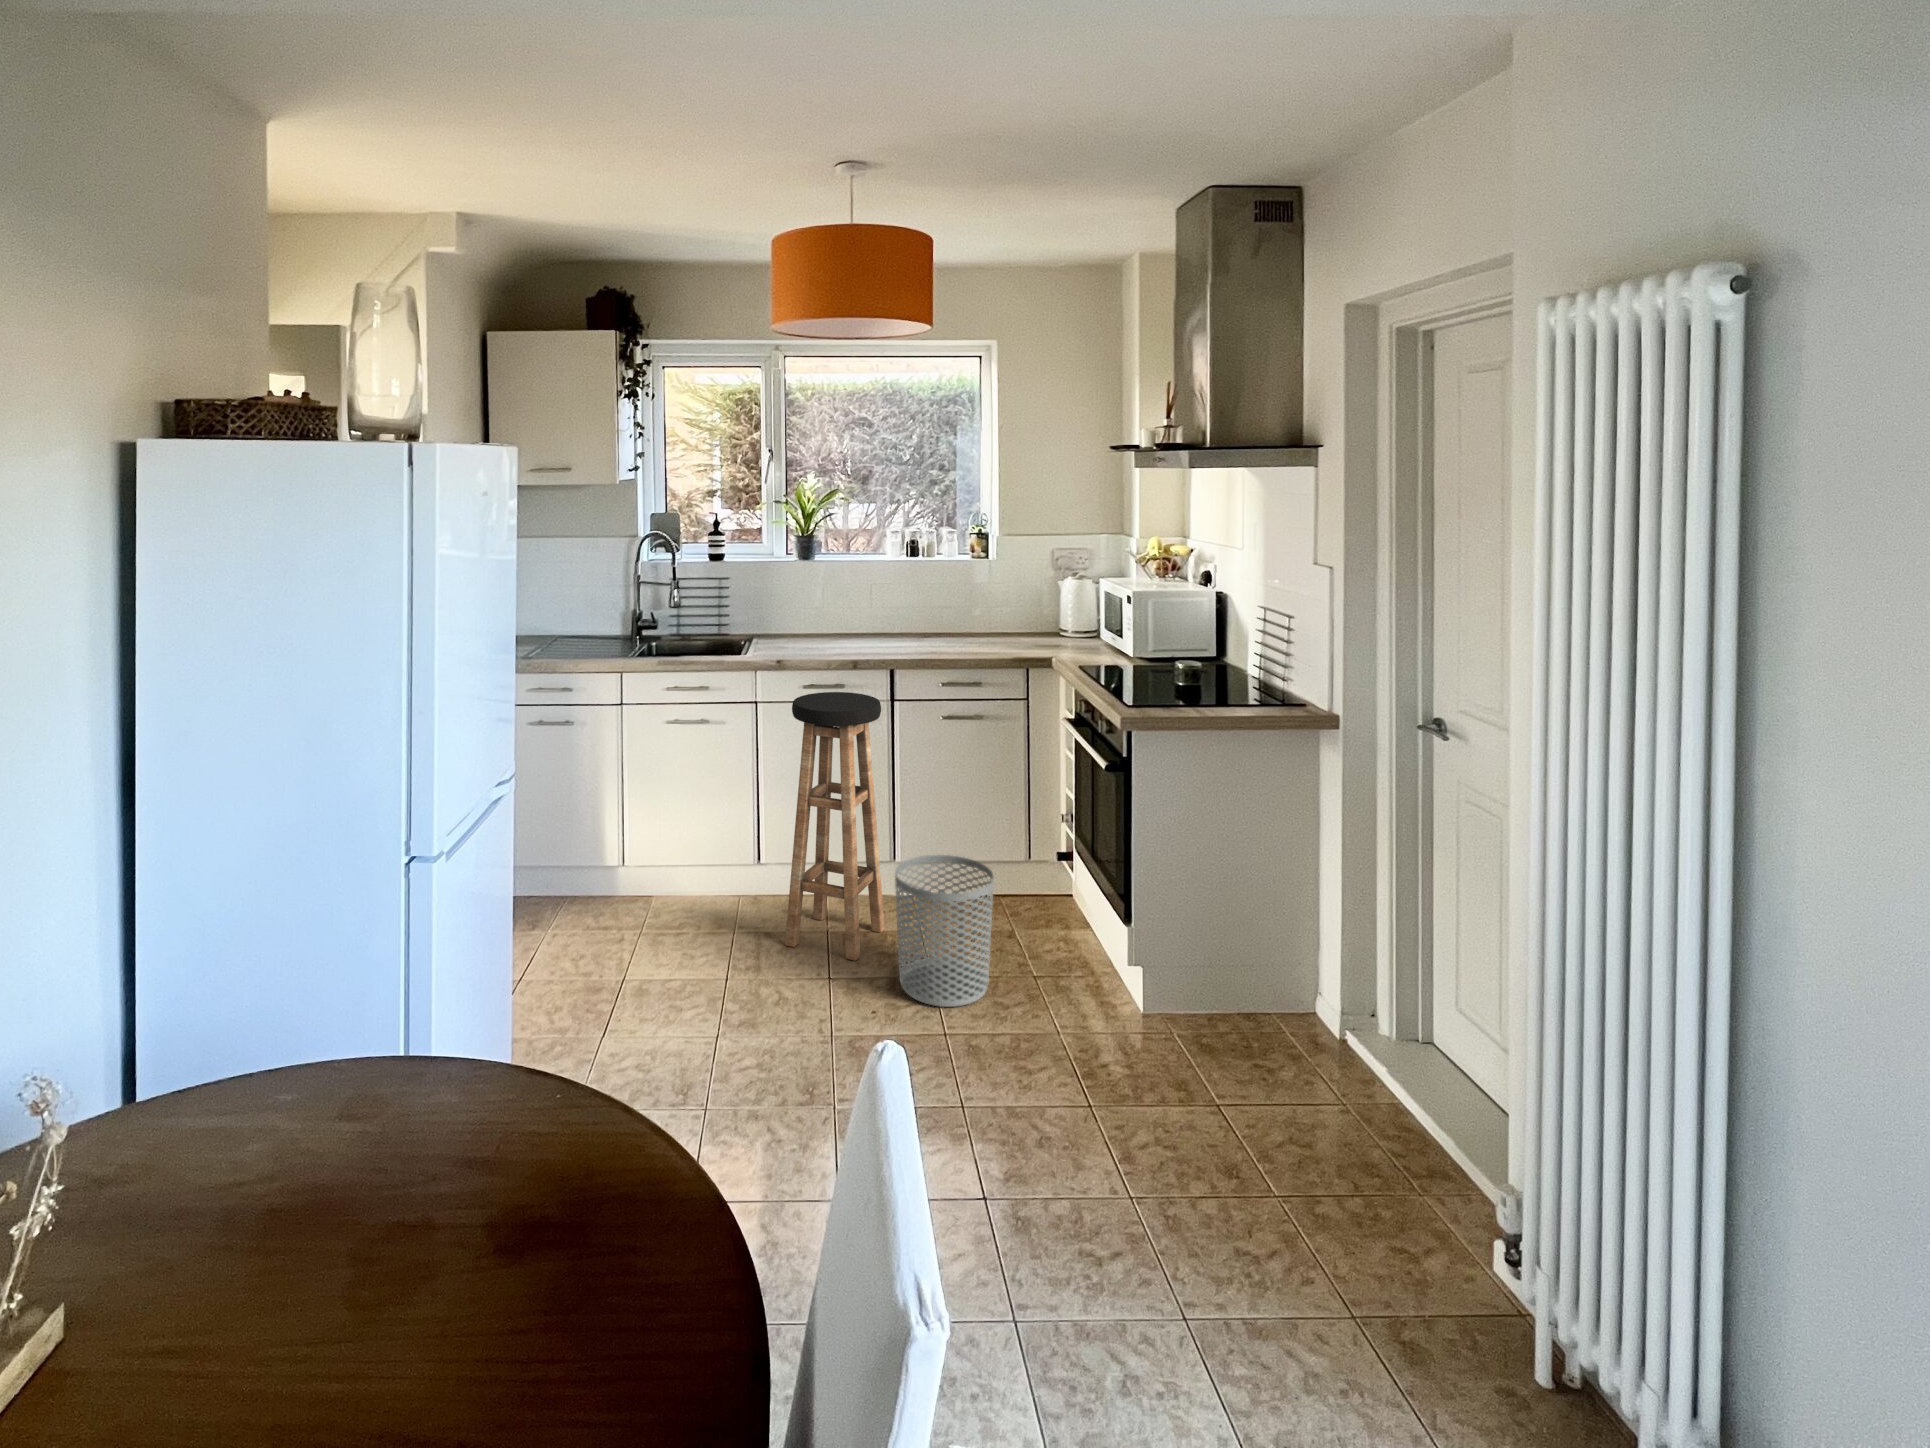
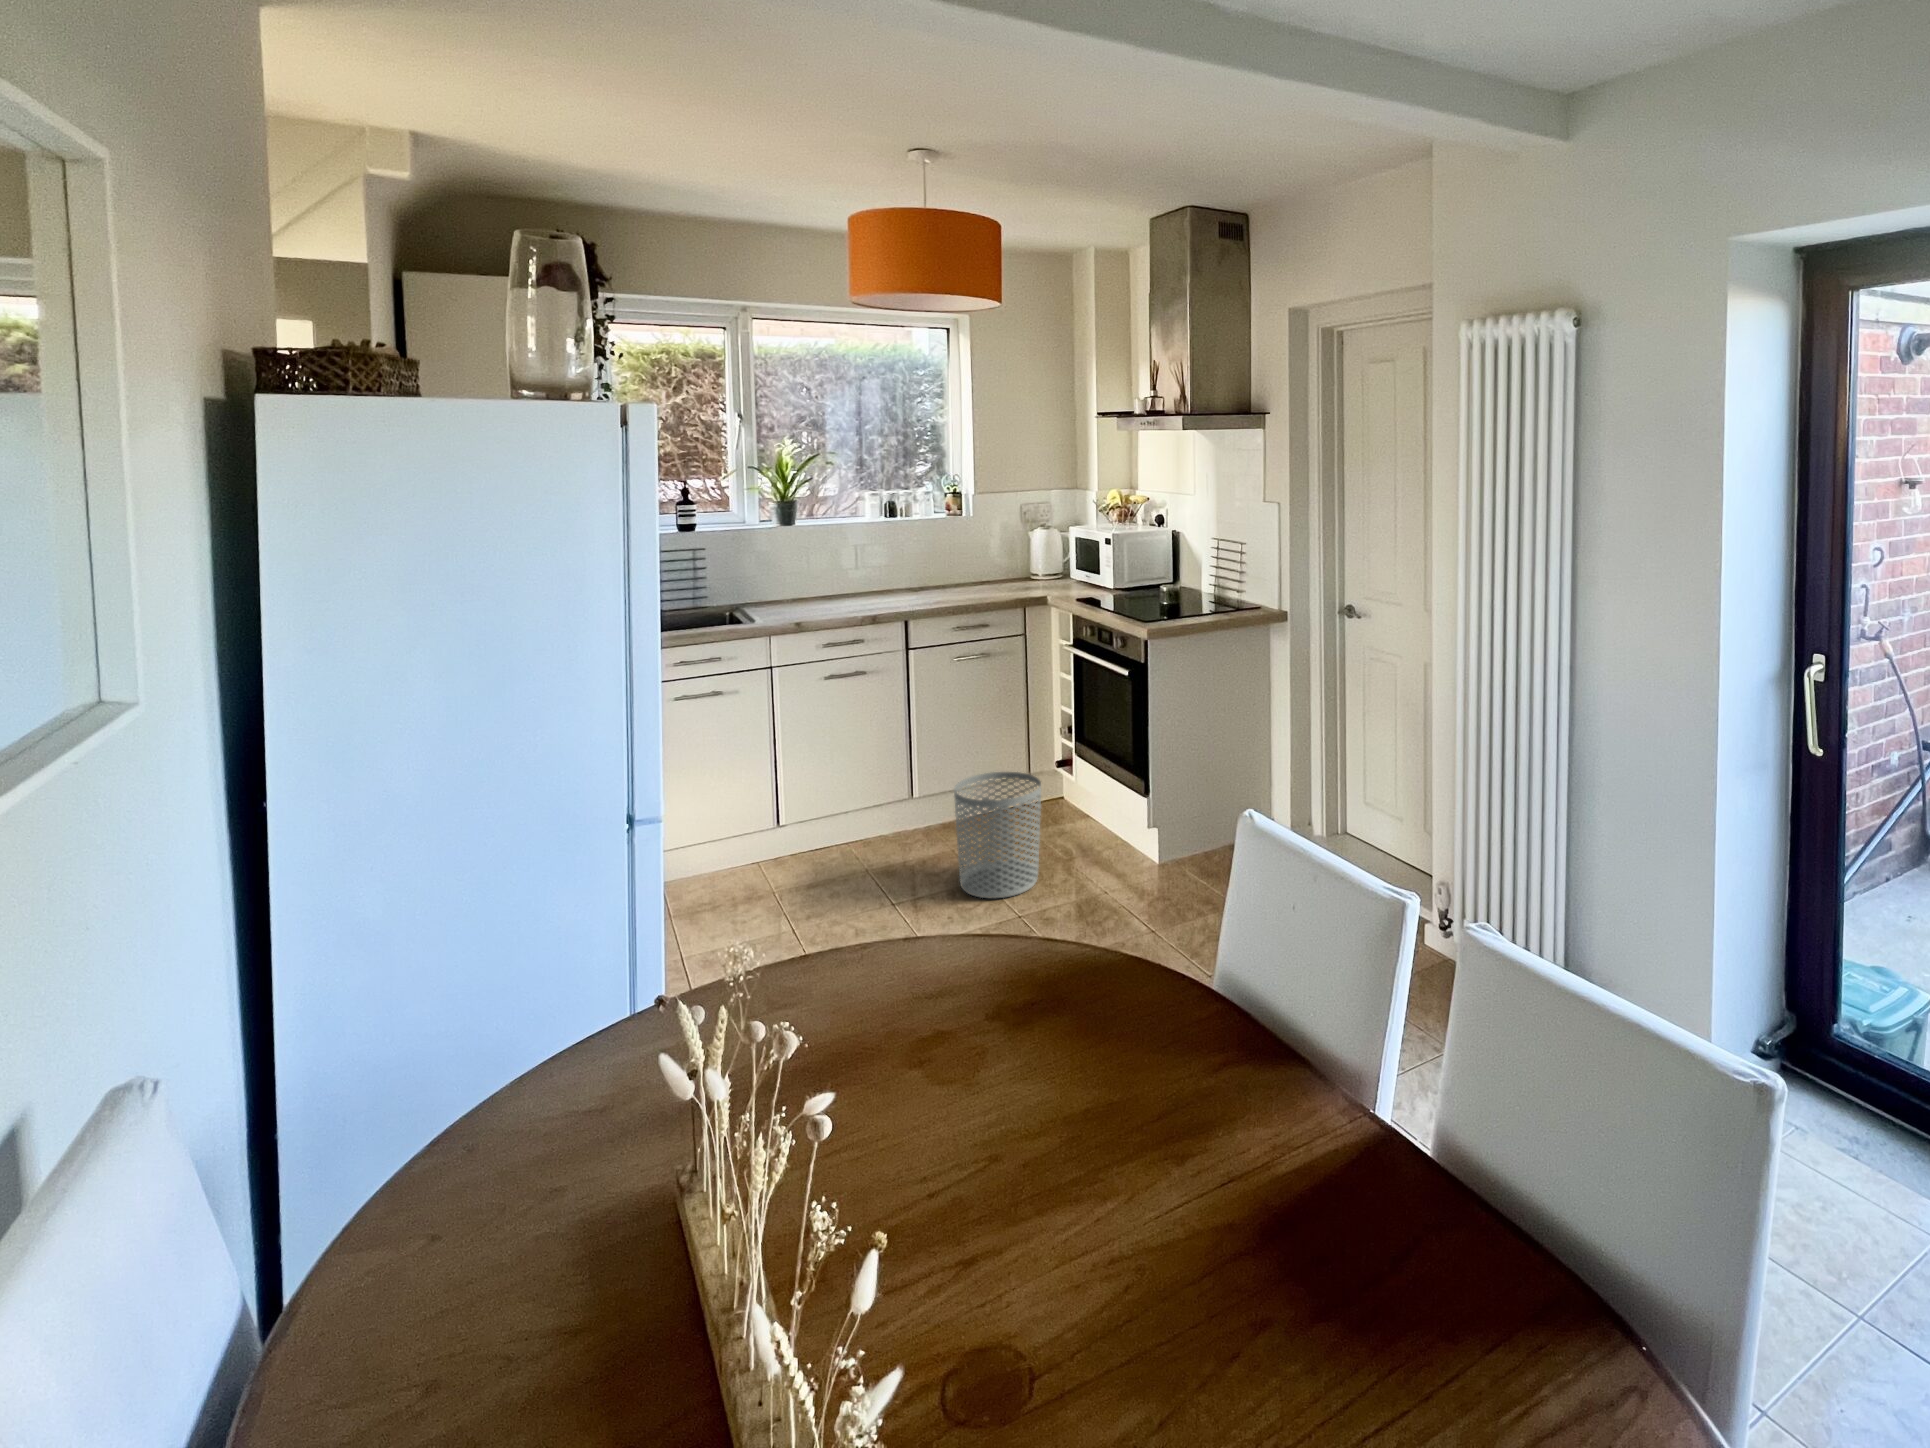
bar stool: present [785,692,885,961] -> none [831,644,920,889]

